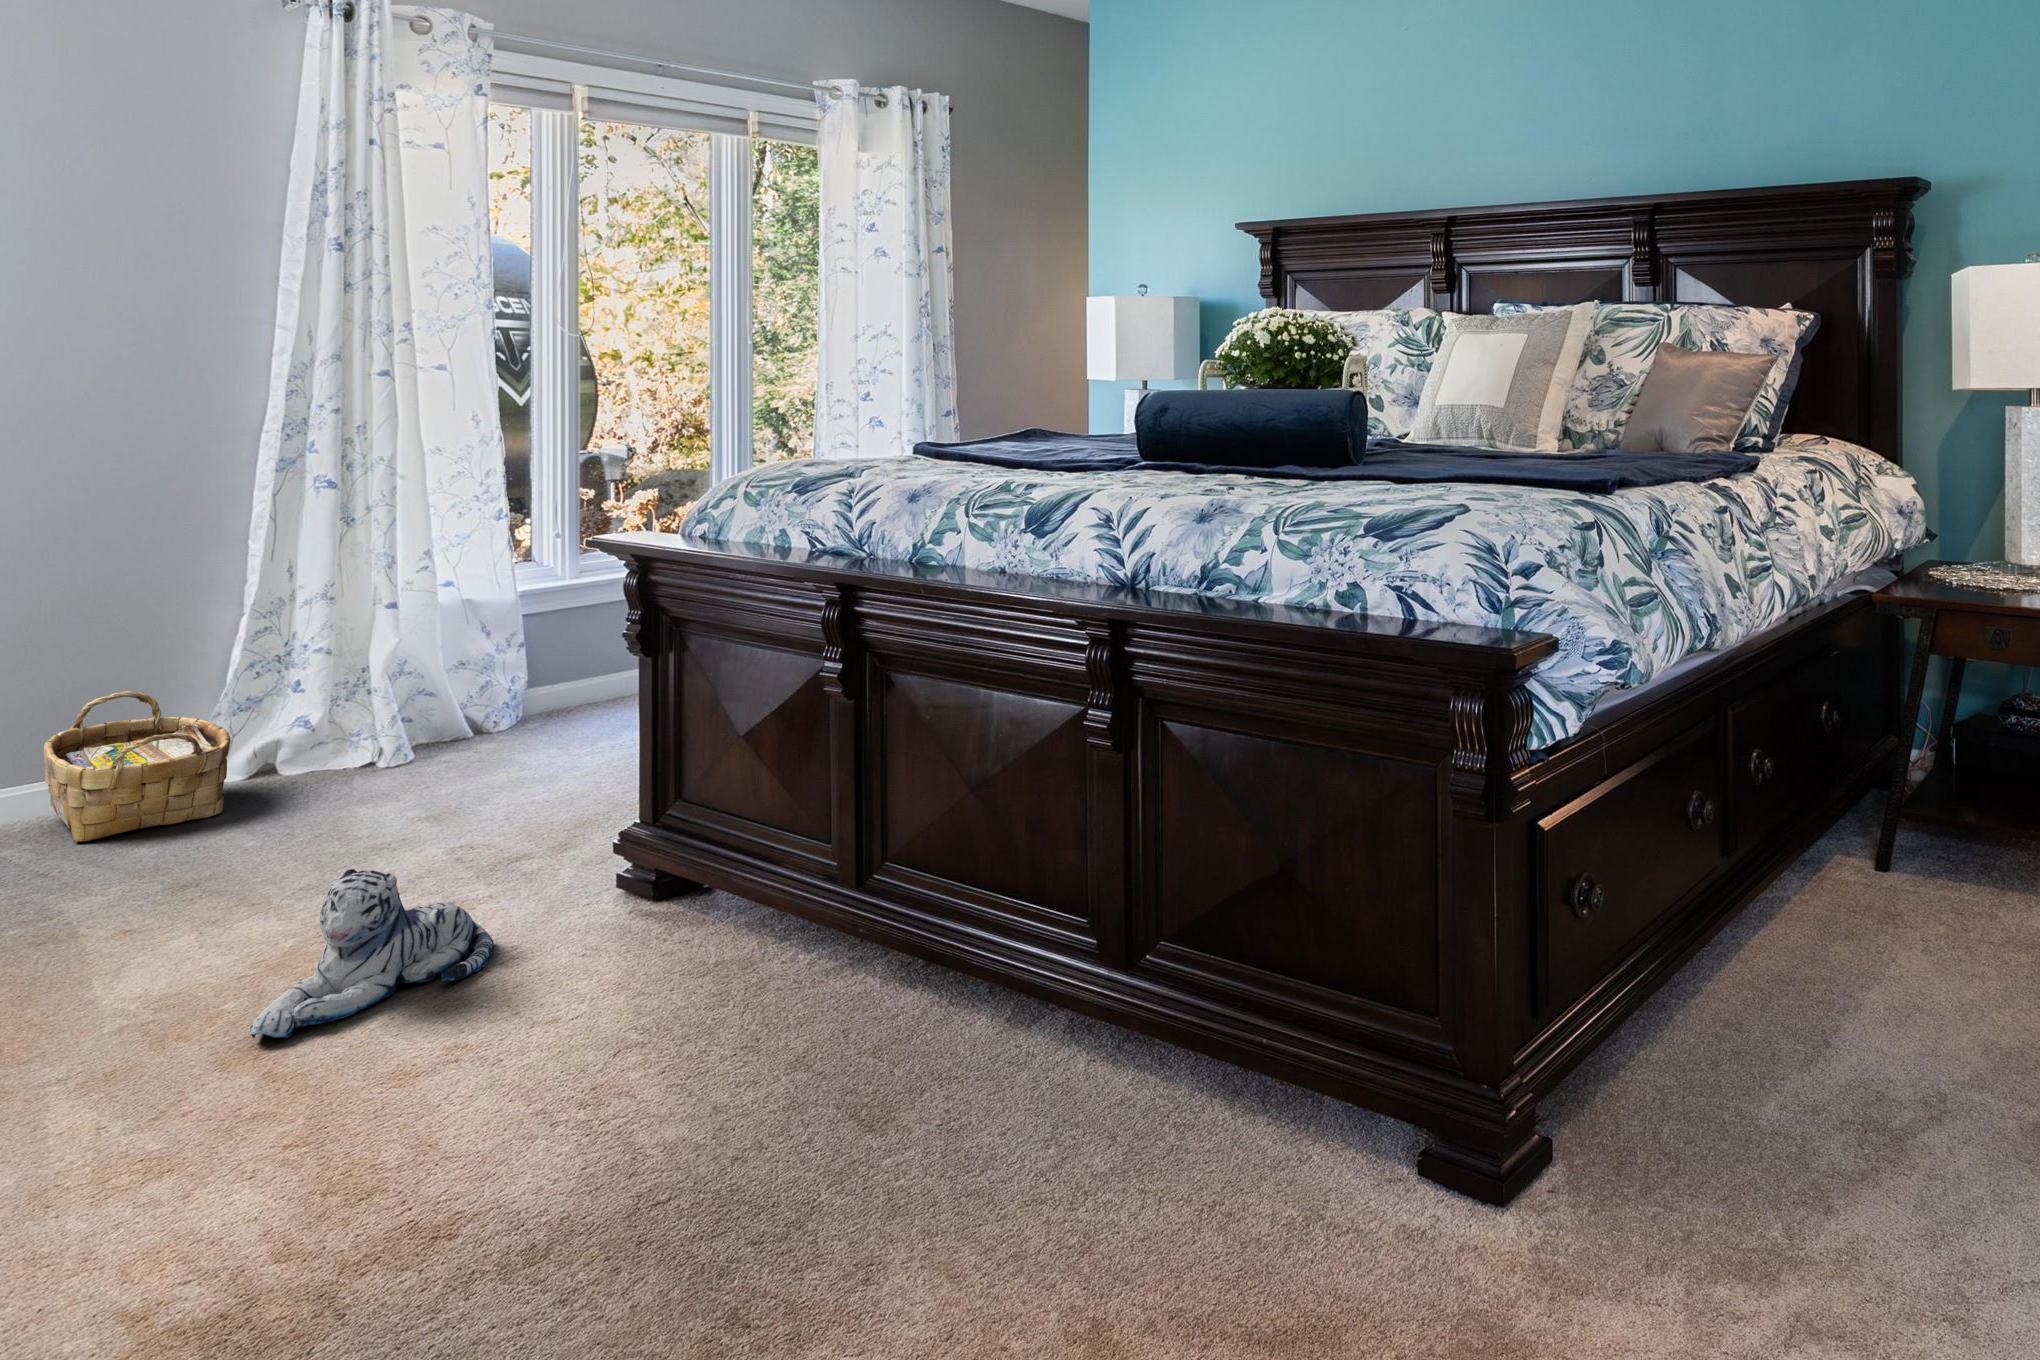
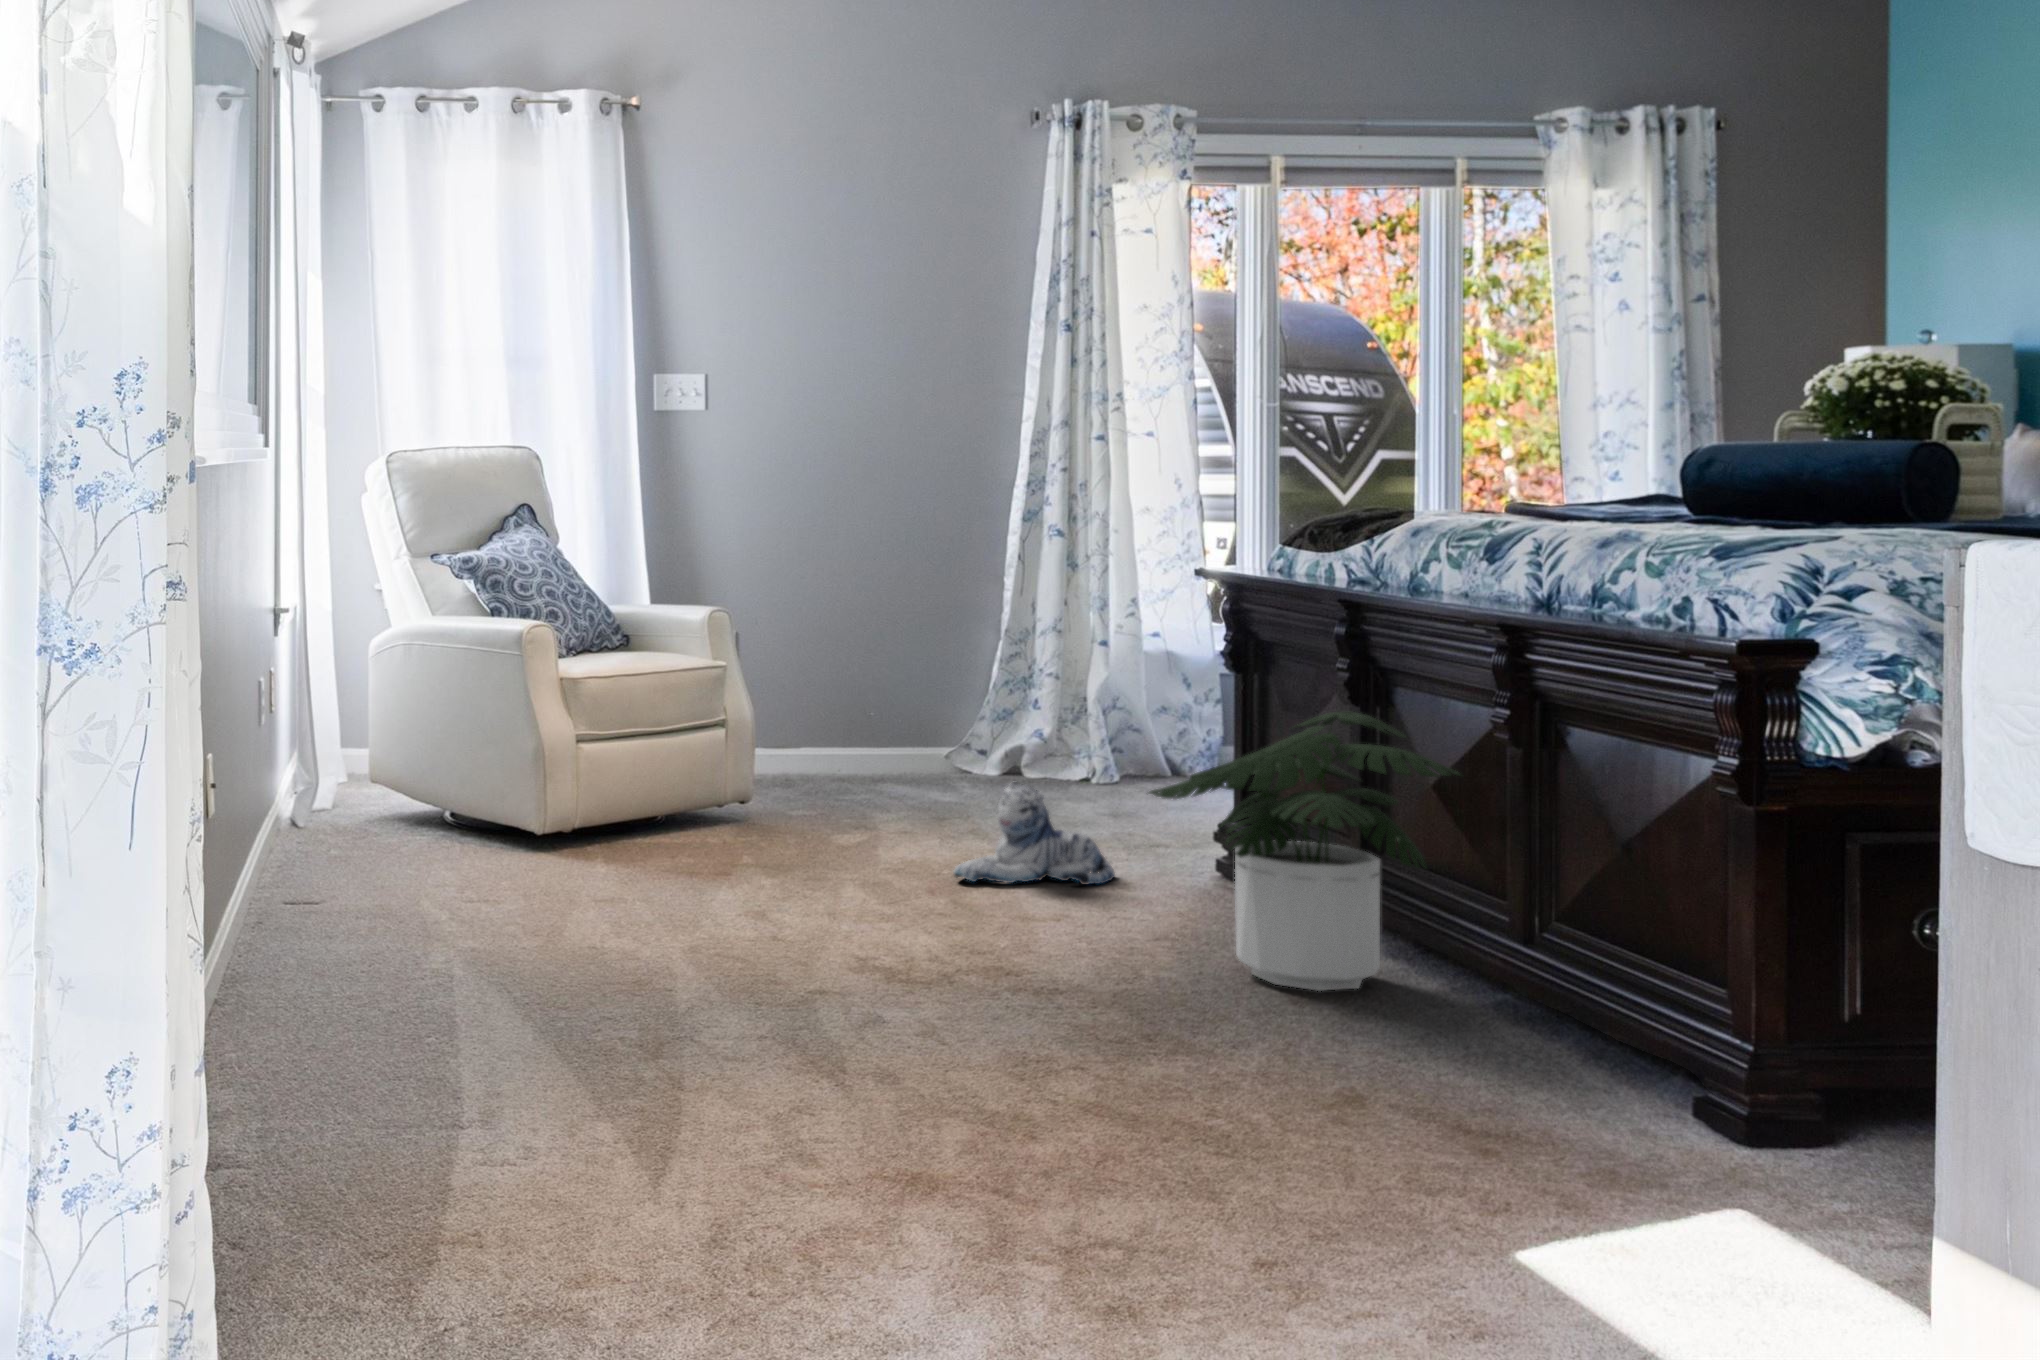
woven basket: present [43,691,231,842] -> none [875,683,987,789]
potted plant: none [636,725,1049,1113] -> present [1149,711,1462,991]

